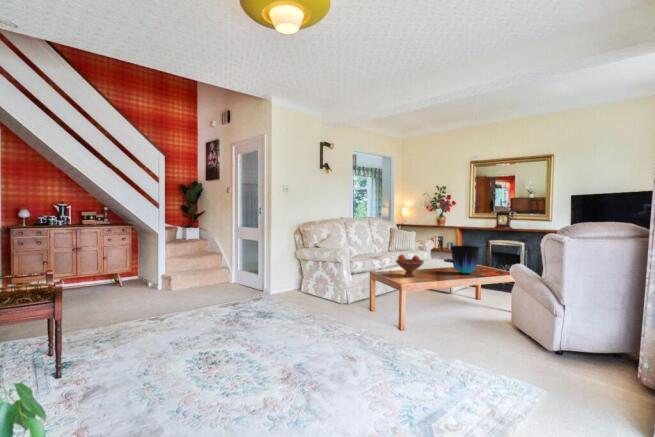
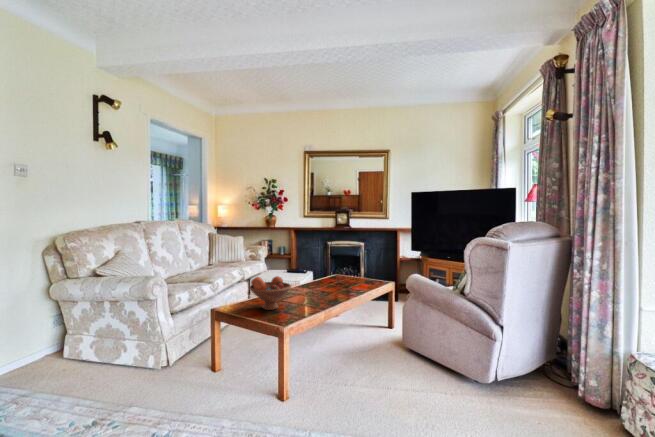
vase: present [451,246,479,273] -> none [315,255,349,291]

